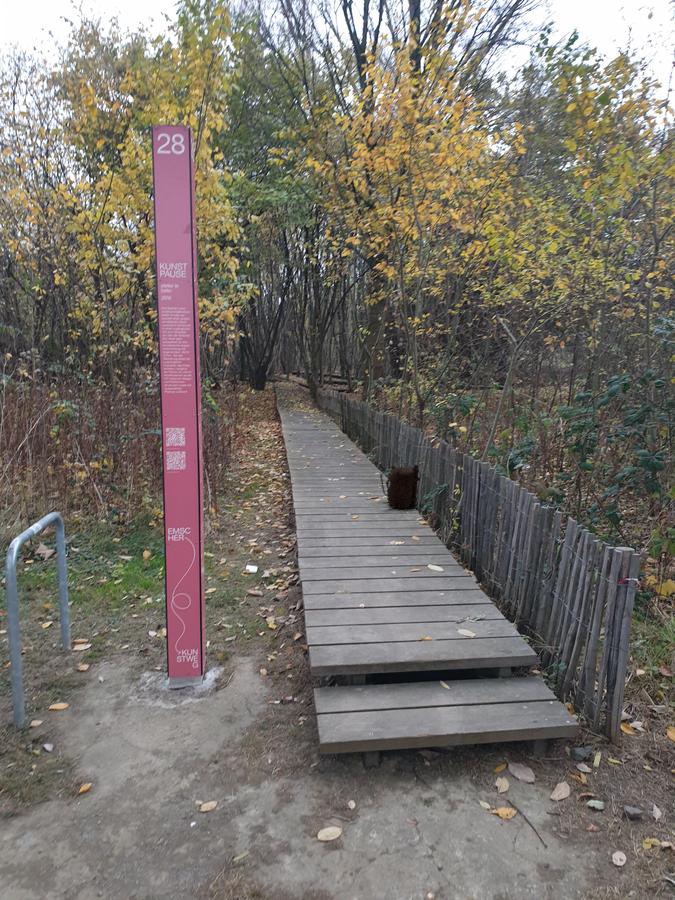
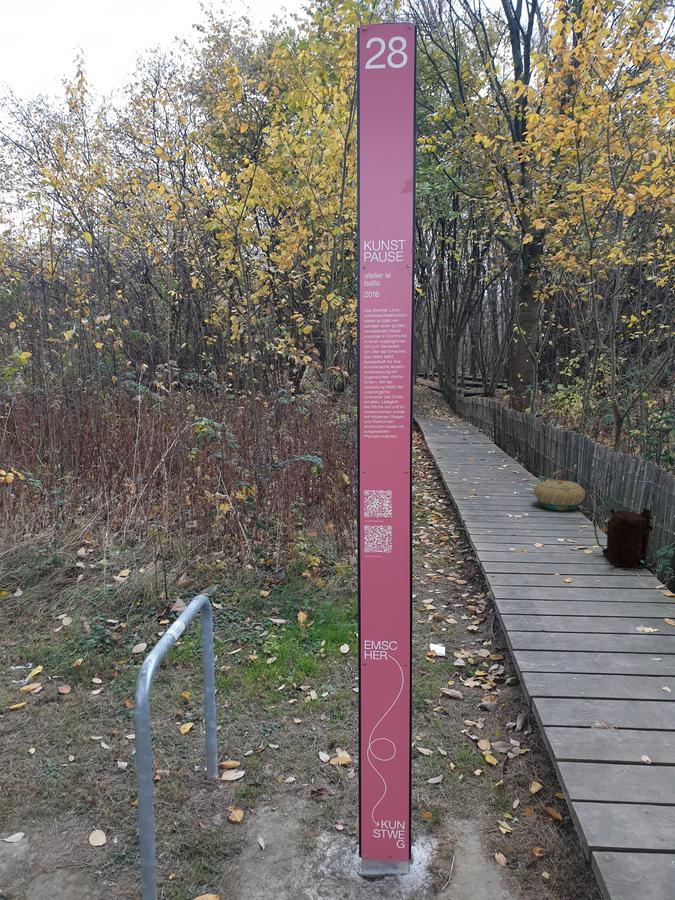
basket: none [352,451,390,475] -> present [534,479,585,511]

